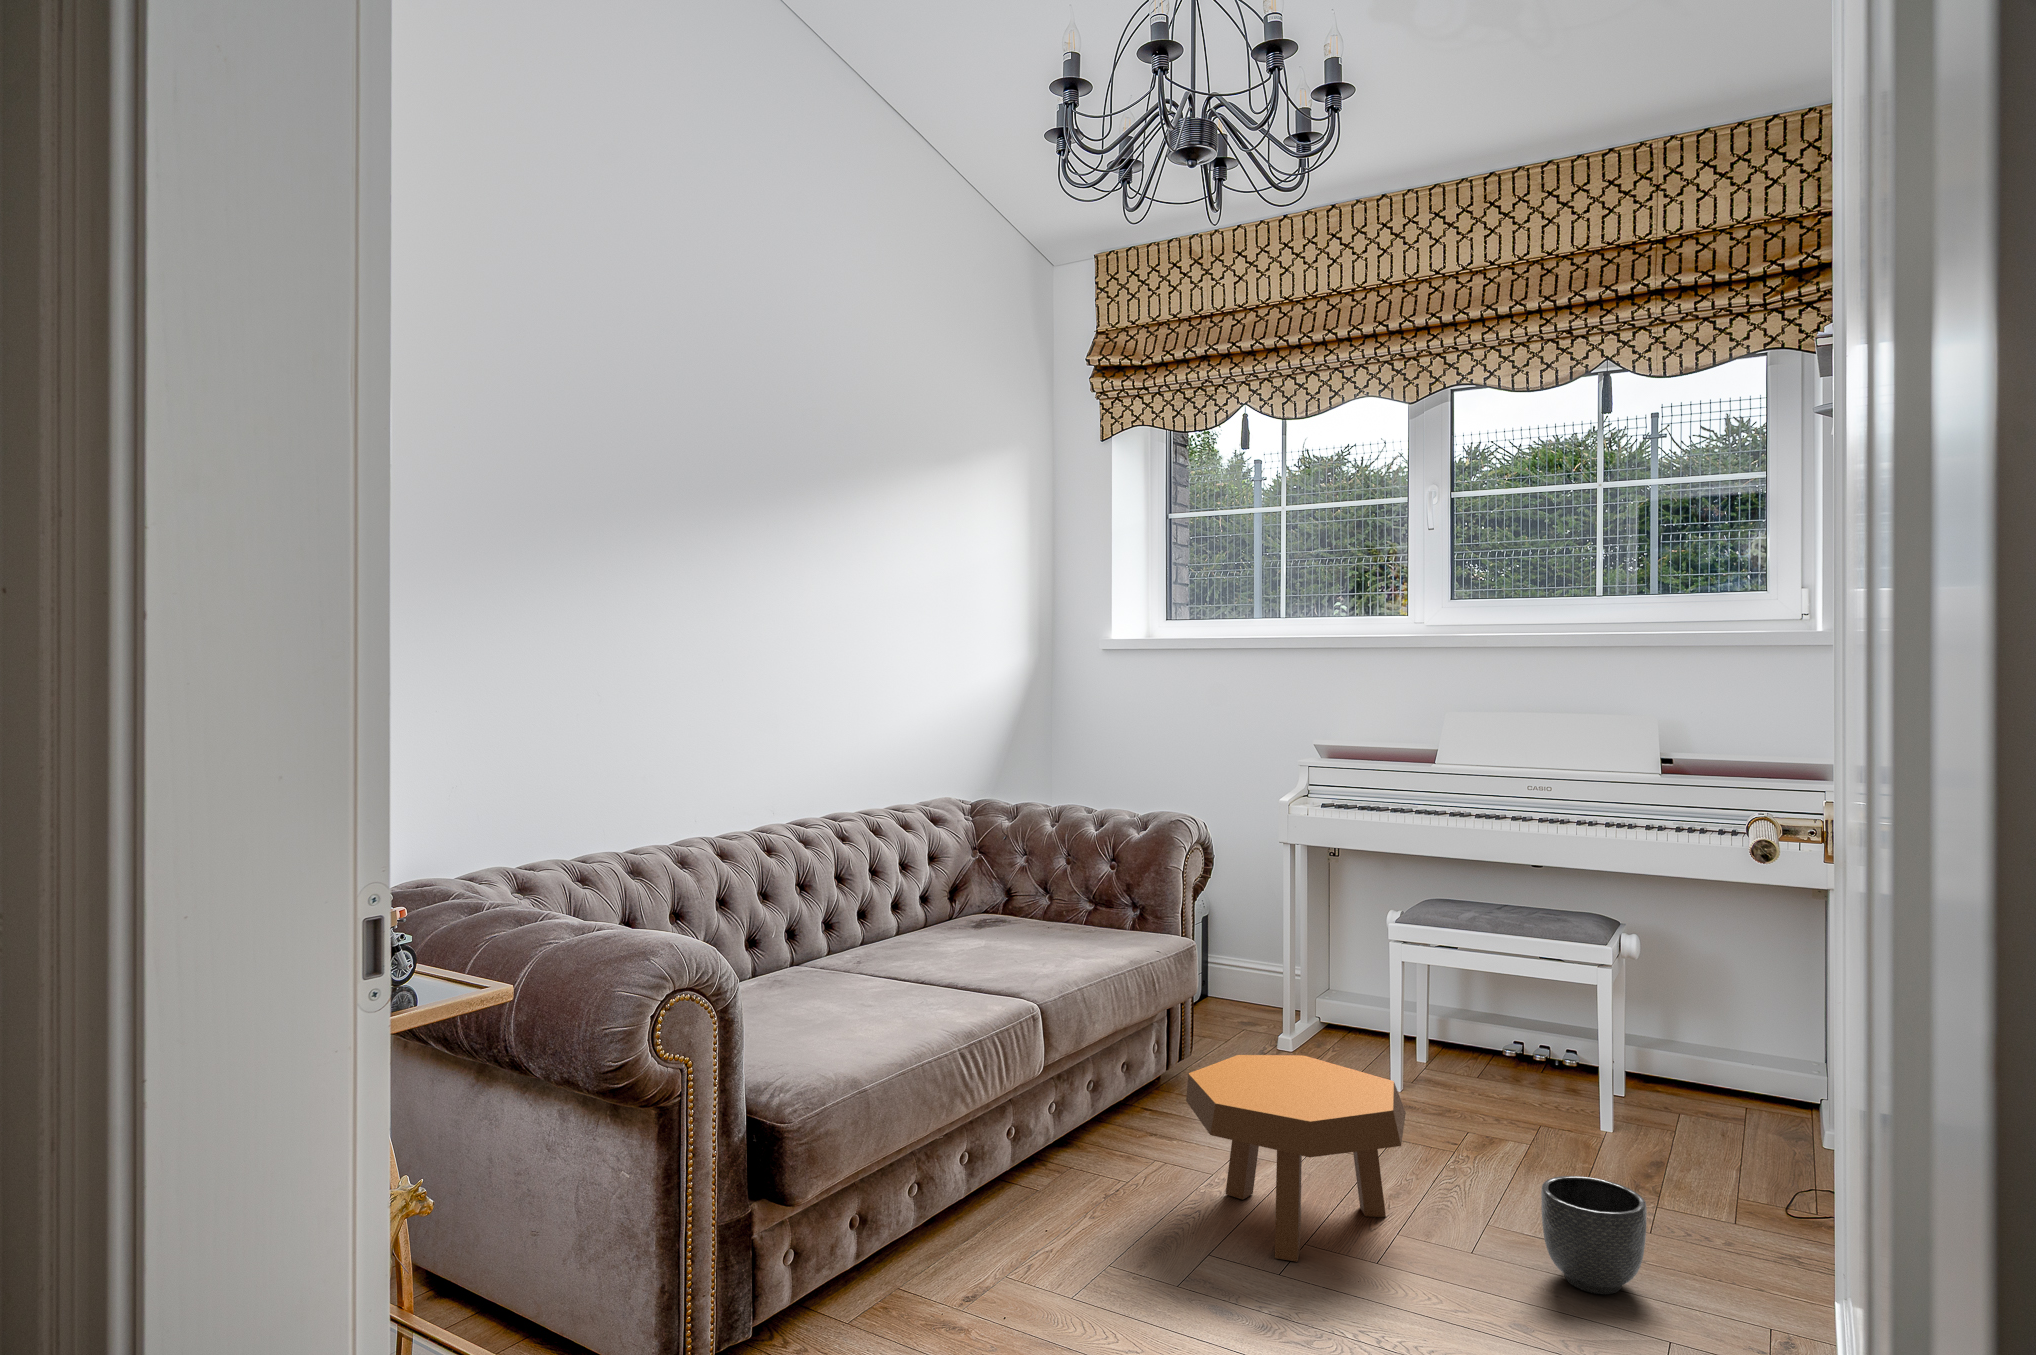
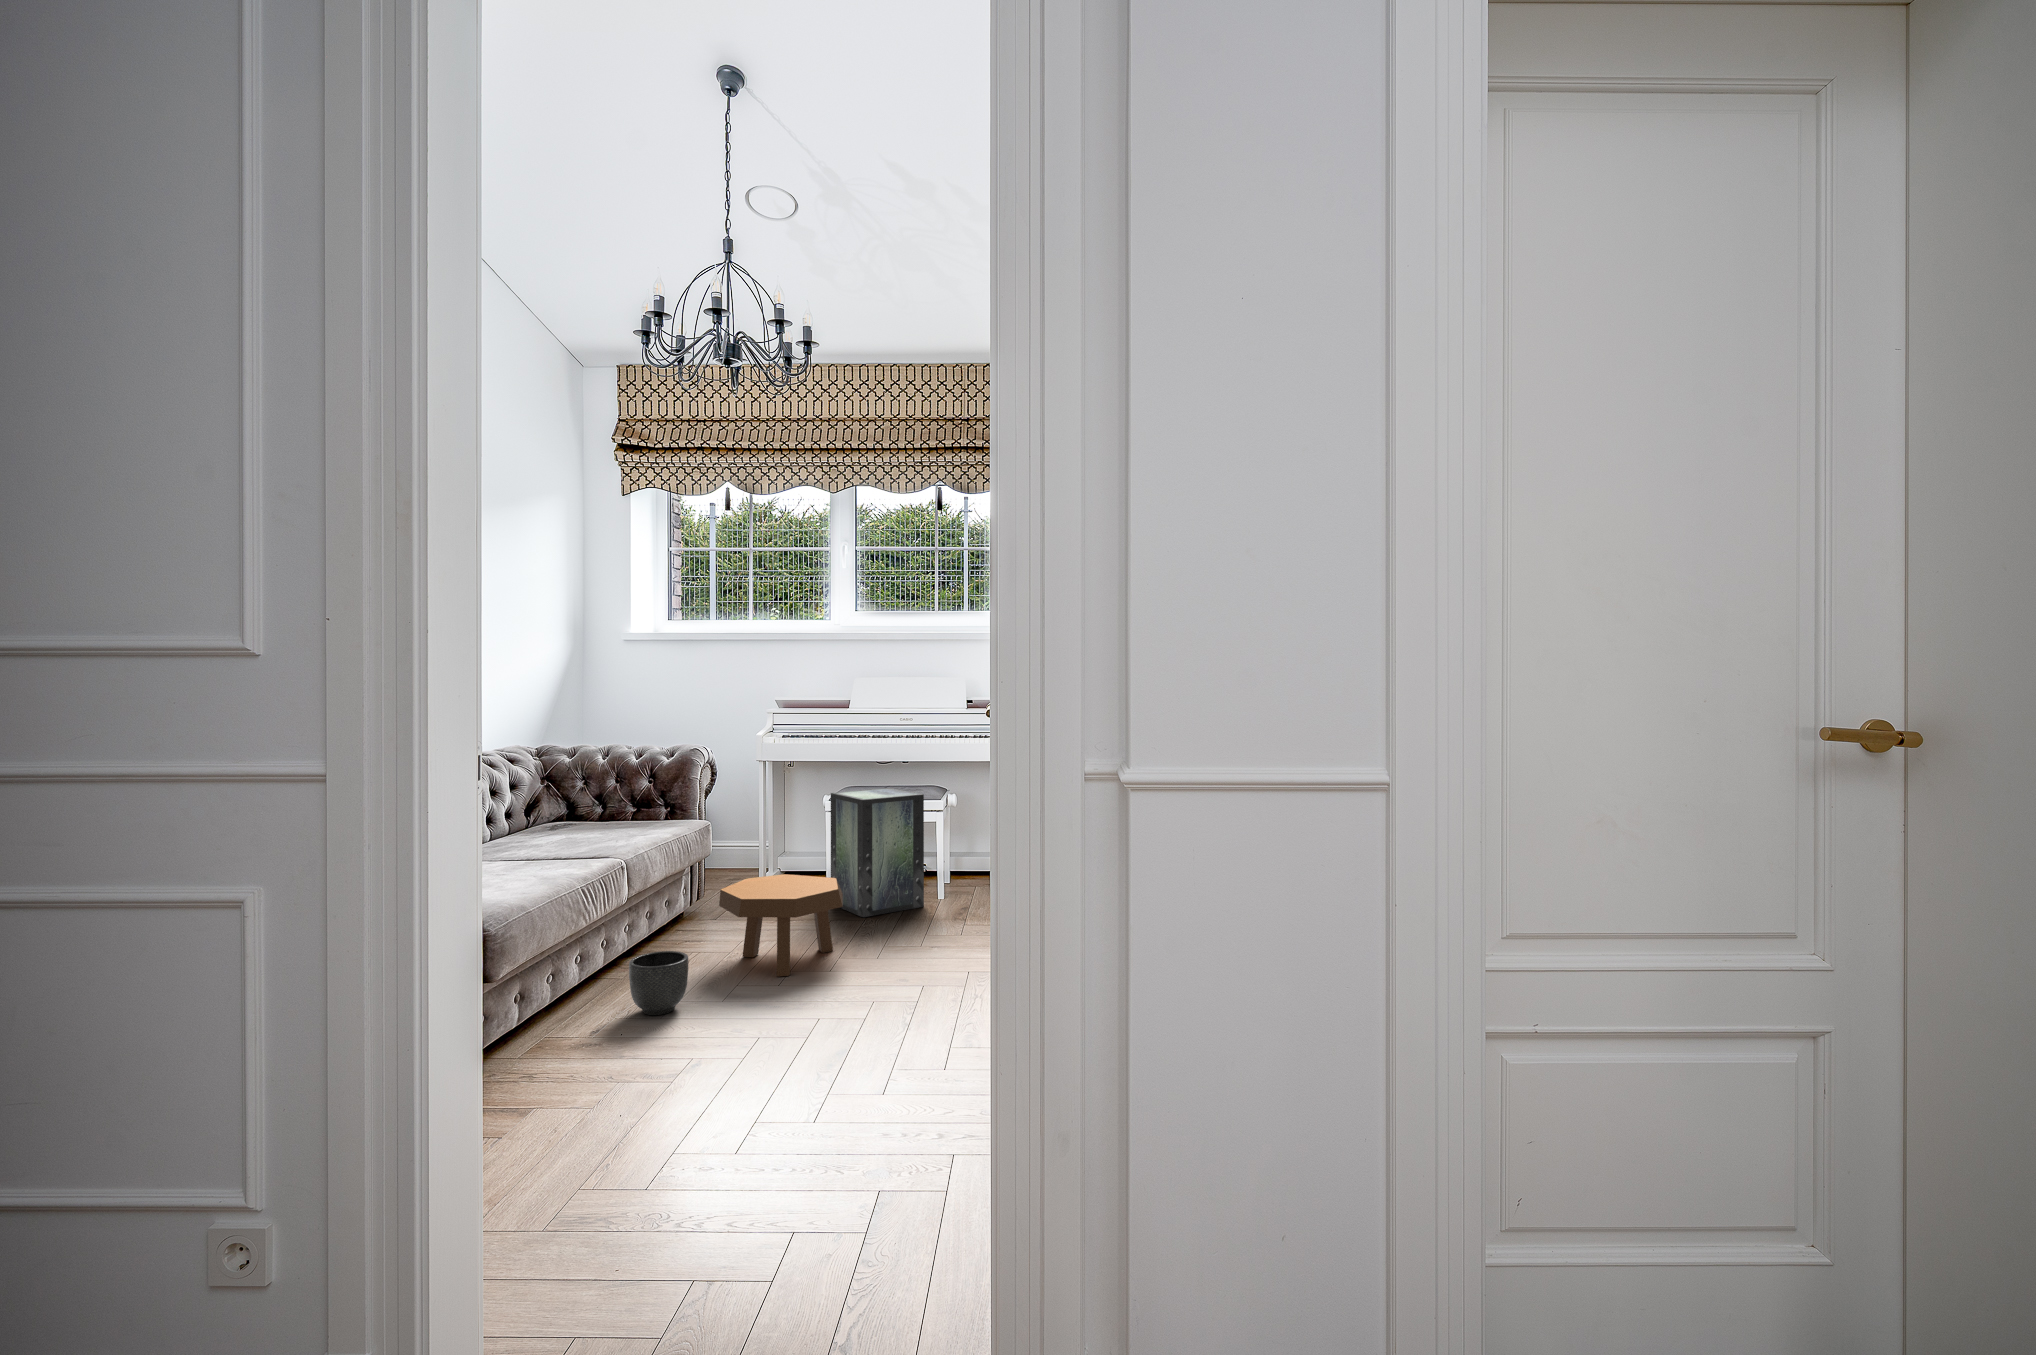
storage box: none [1395,909,1572,1146] -> present [831,788,924,917]
planter: present [1541,1176,1647,1294] -> present [629,951,688,1015]

